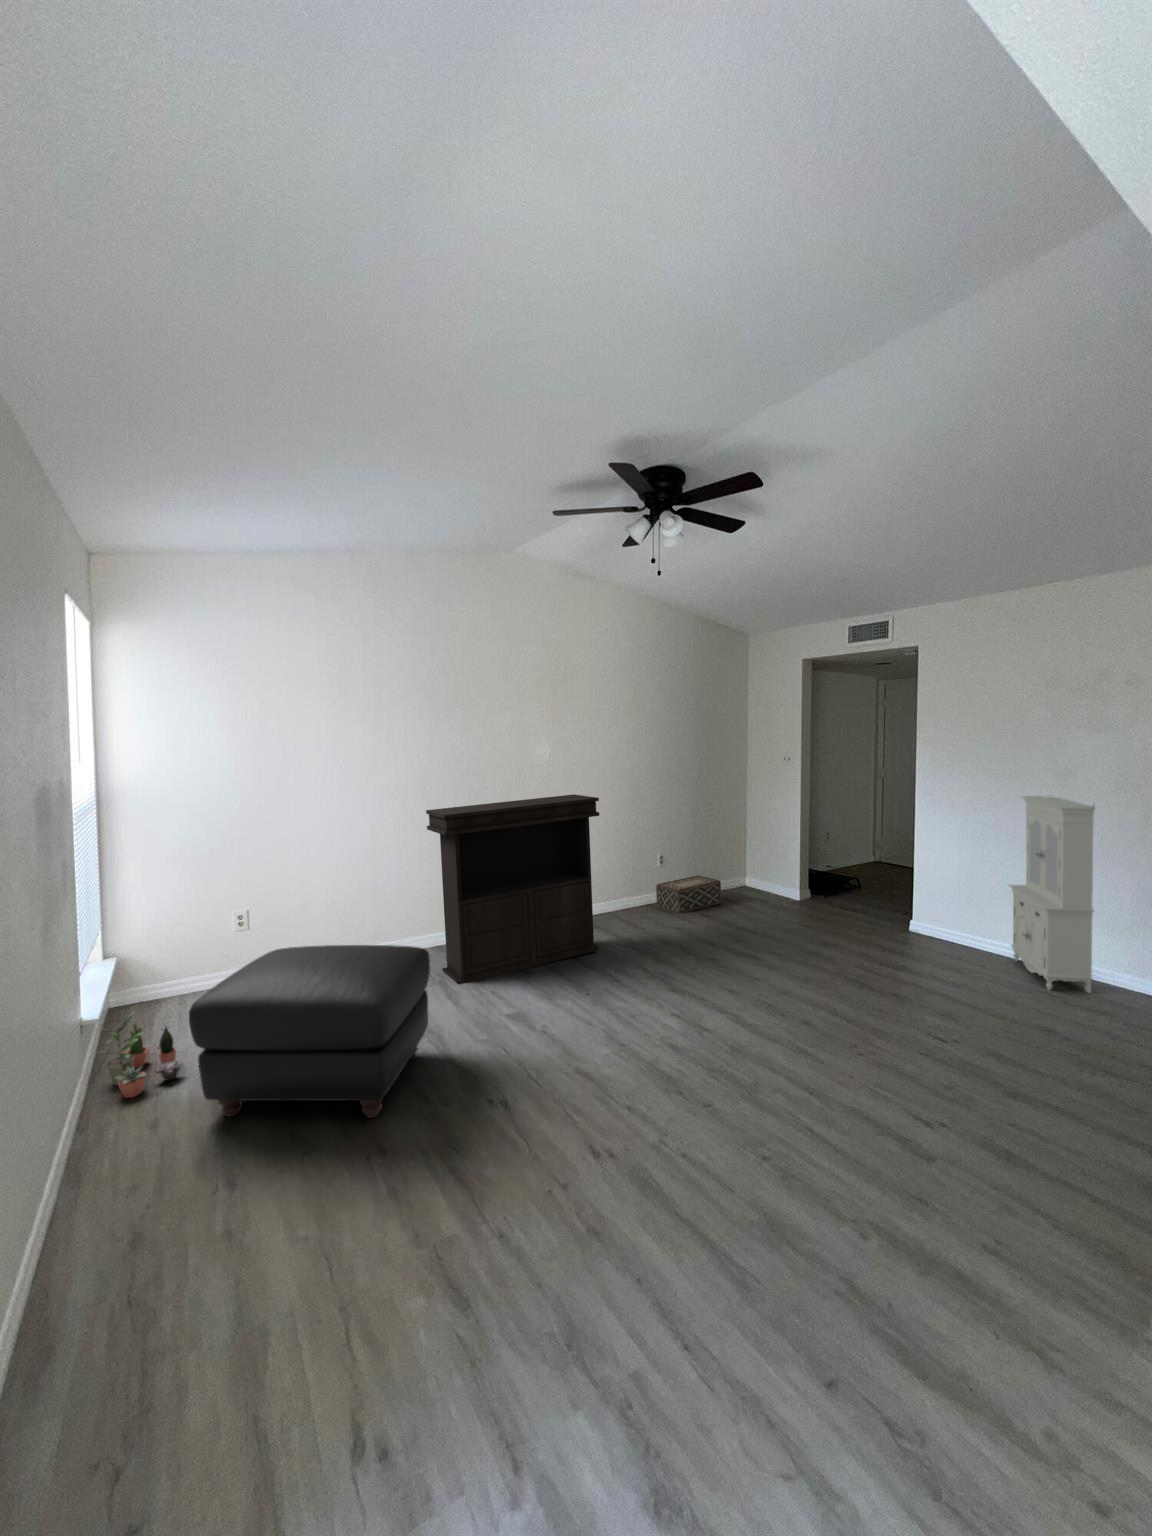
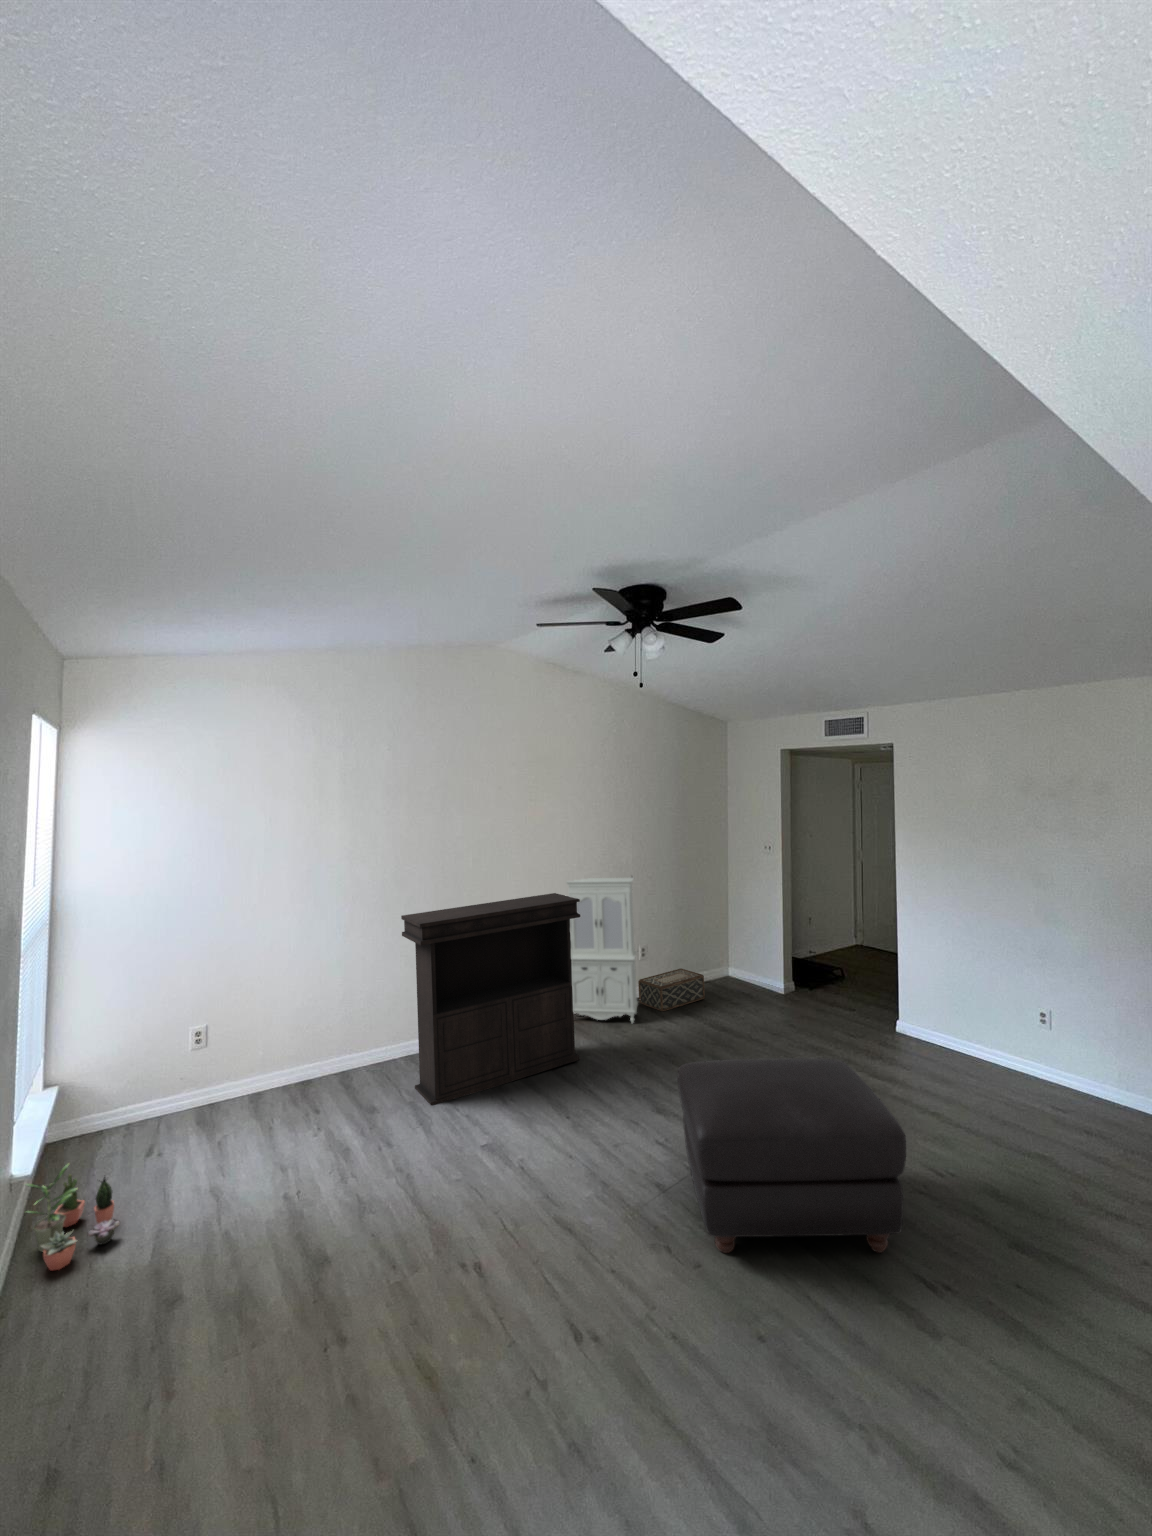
cabinet: present [1009,795,1095,993] -> present [566,877,638,1023]
ottoman: present [189,945,430,1118] -> present [678,1058,906,1253]

